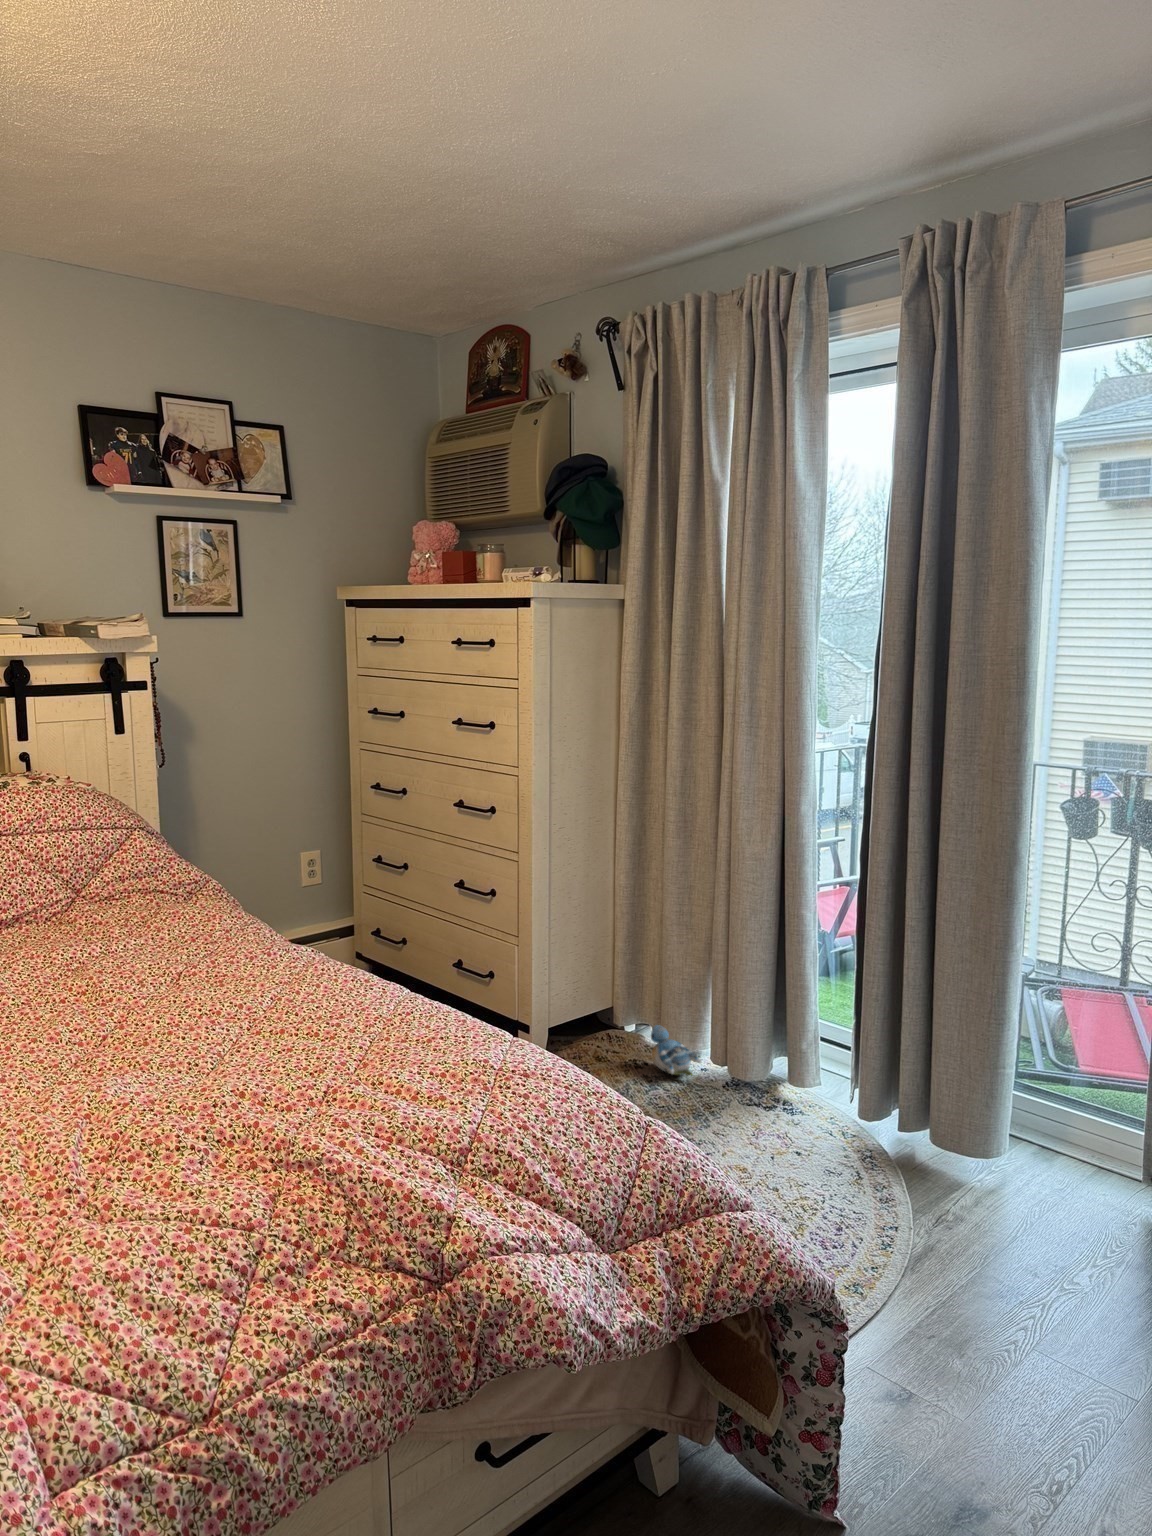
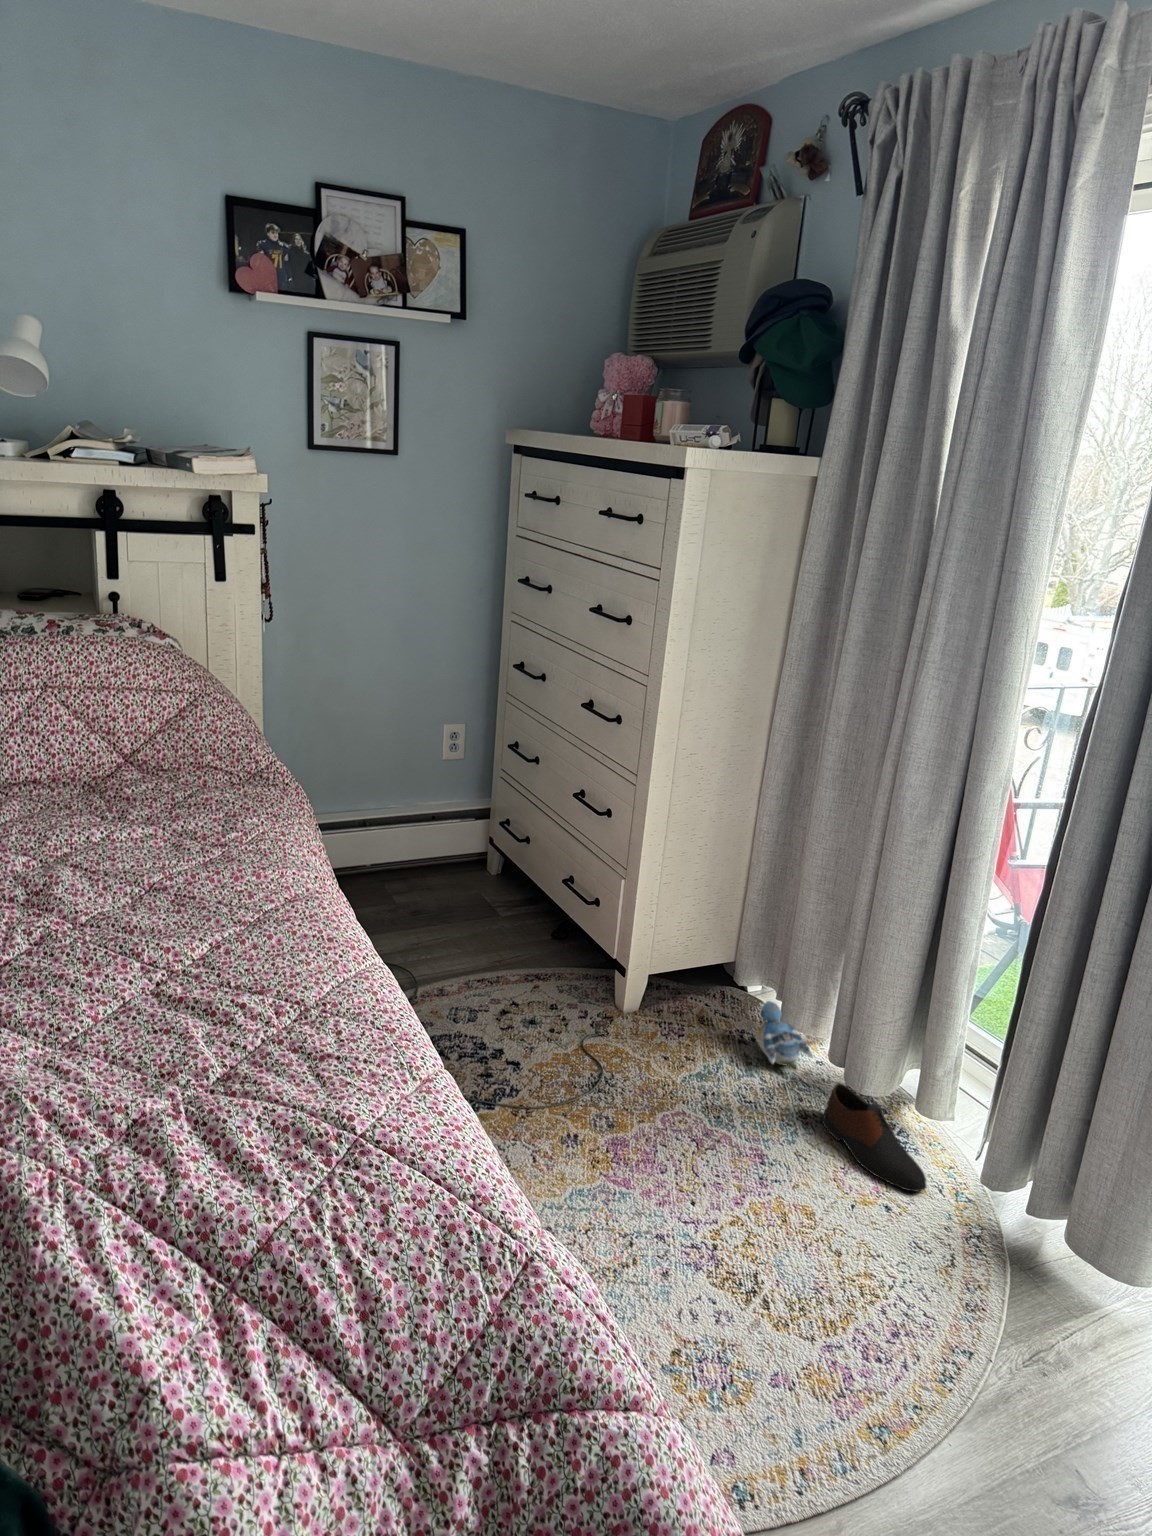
shoe: none [725,1071,821,1137] -> present [823,1083,926,1192]

